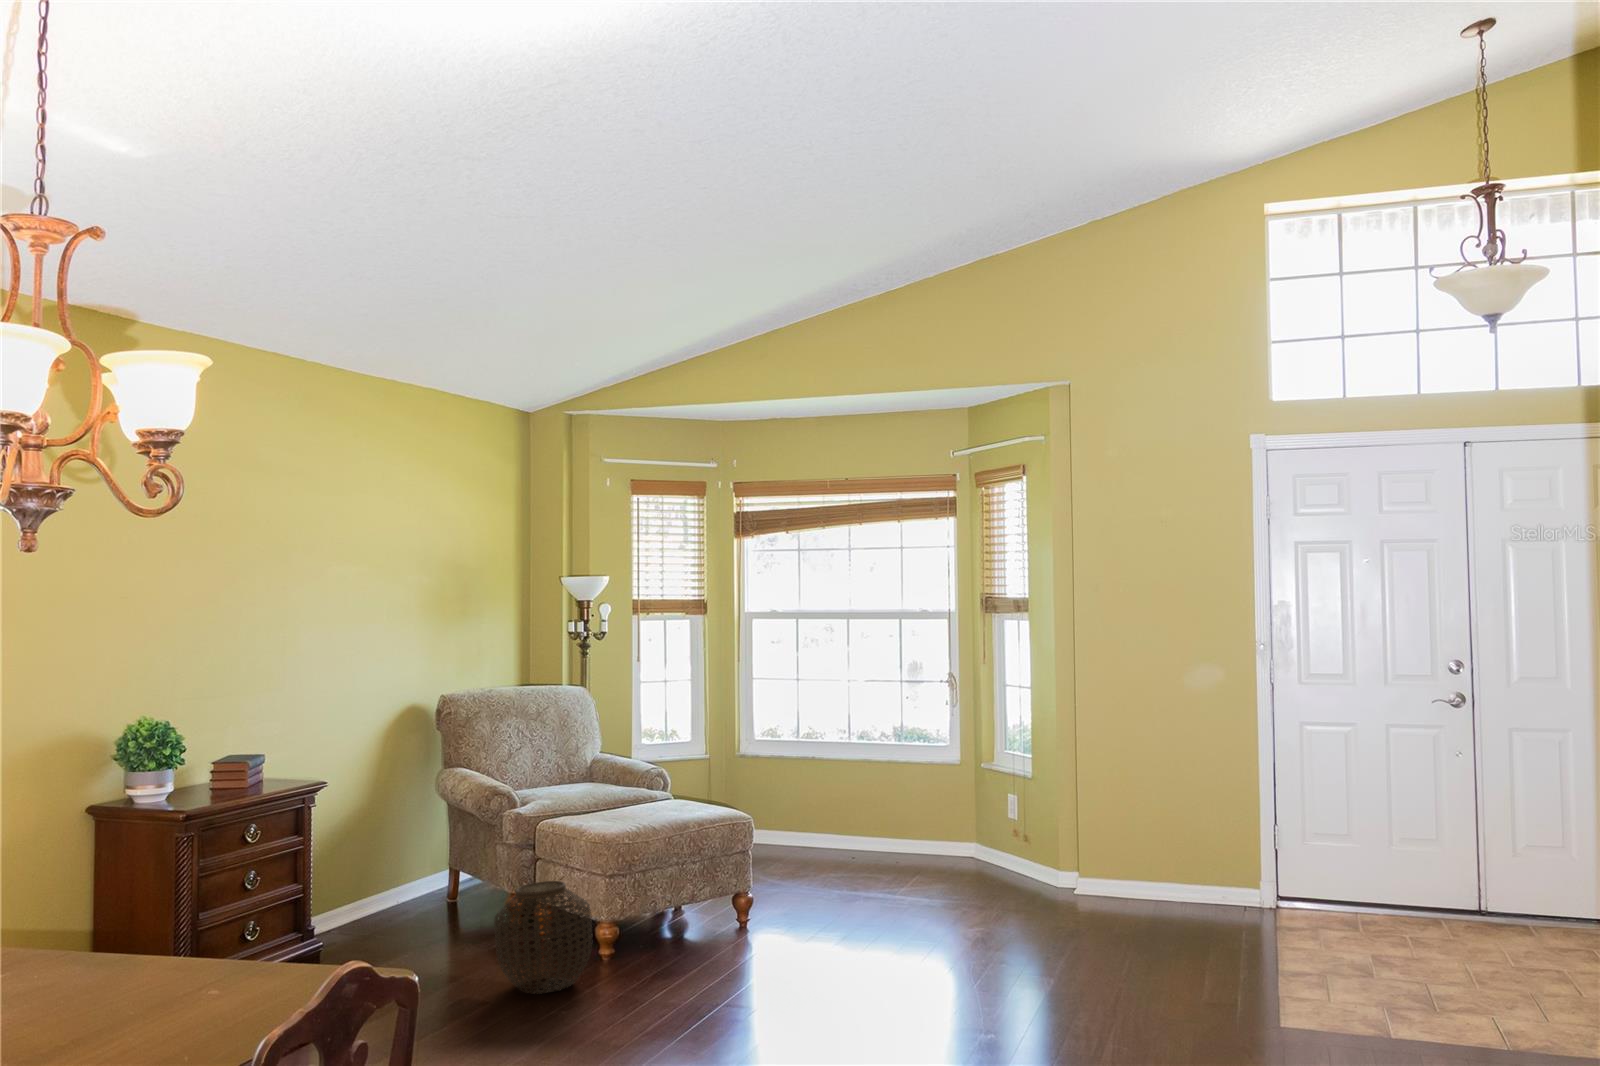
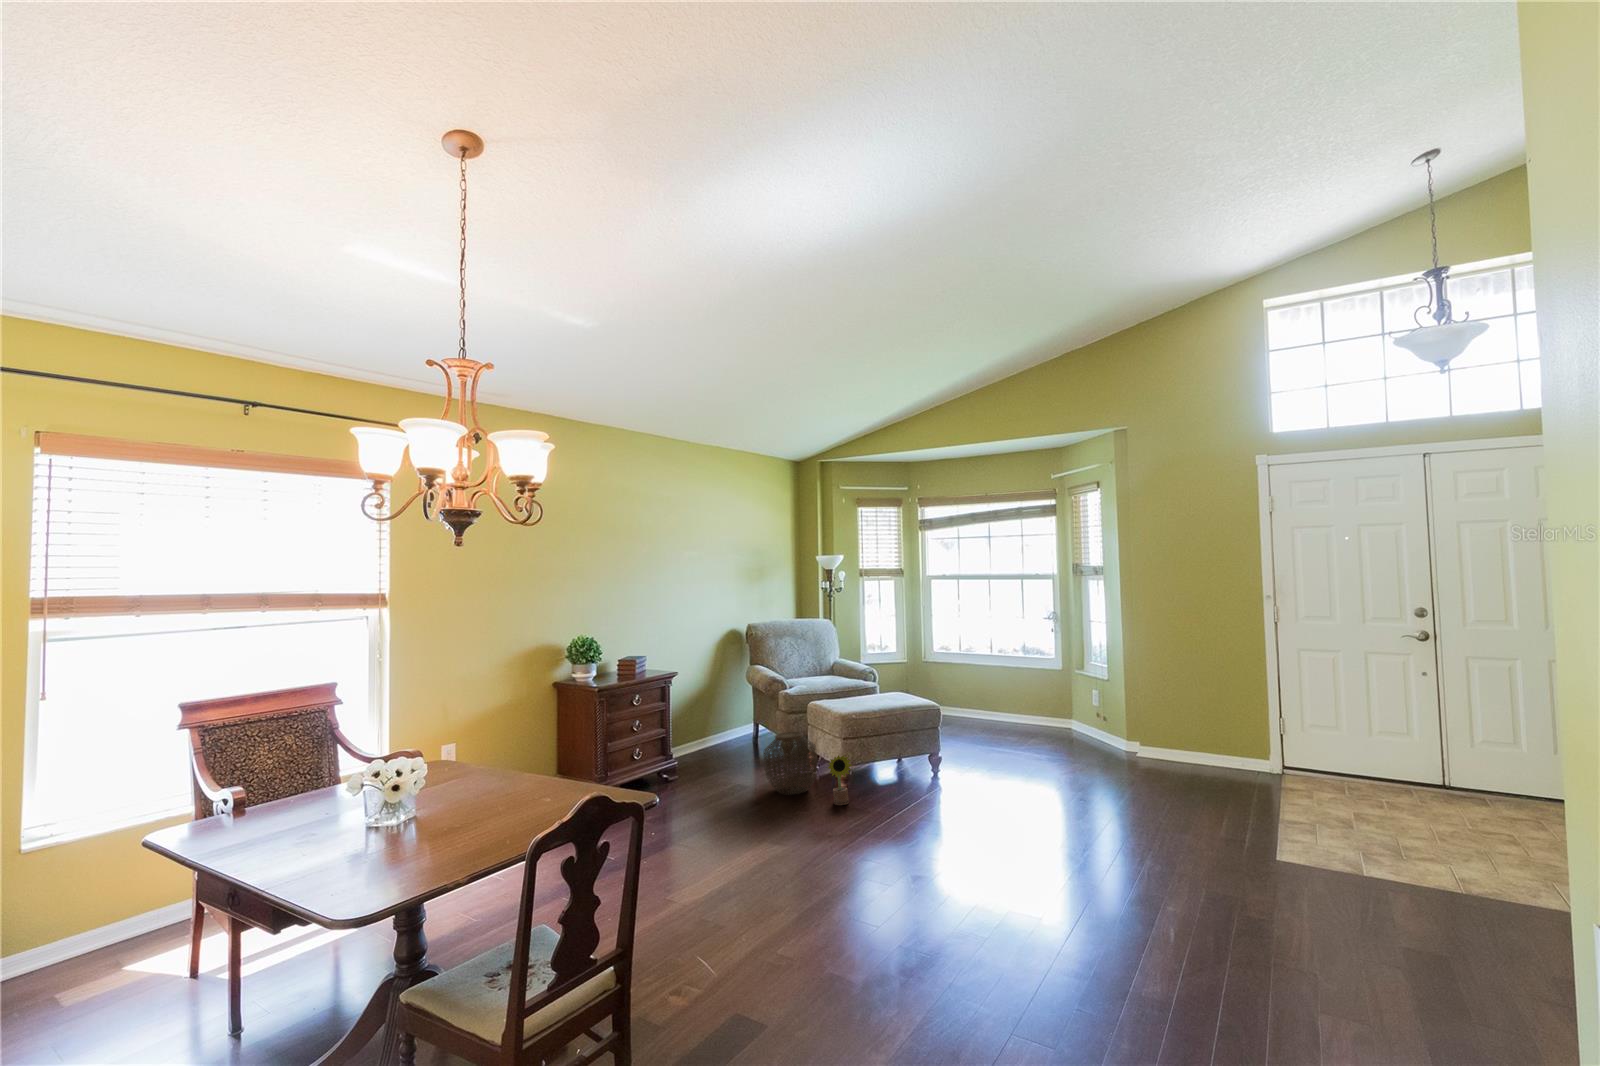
decorative plant: none [617,917,661,1006] -> present [828,755,852,805]

